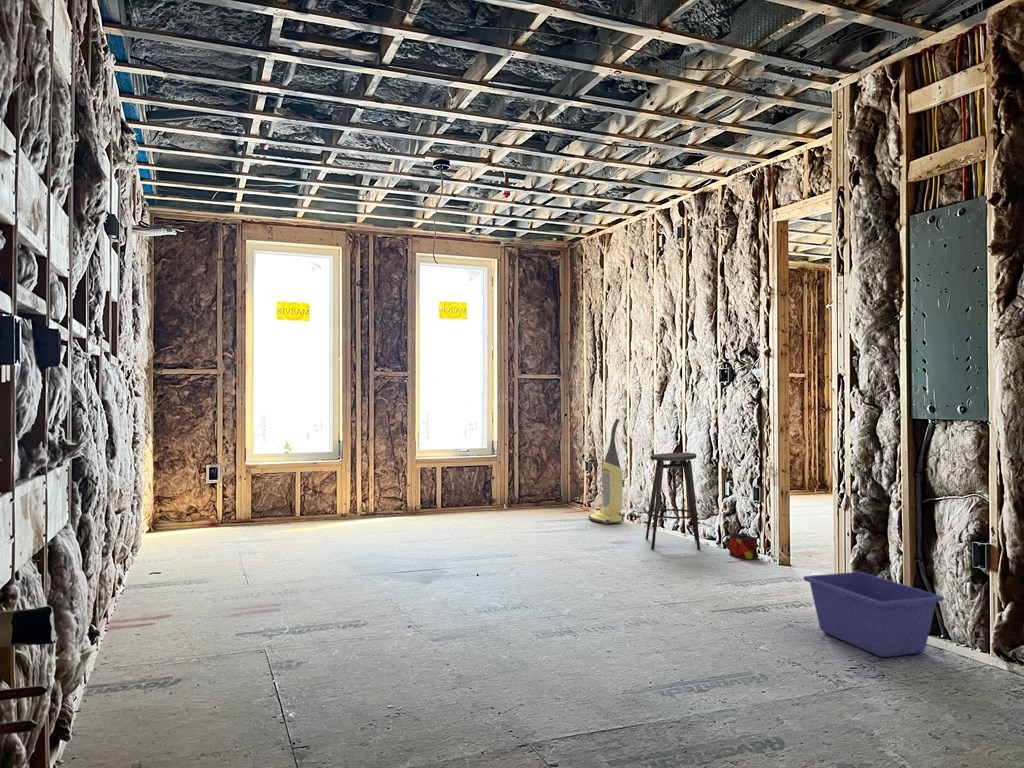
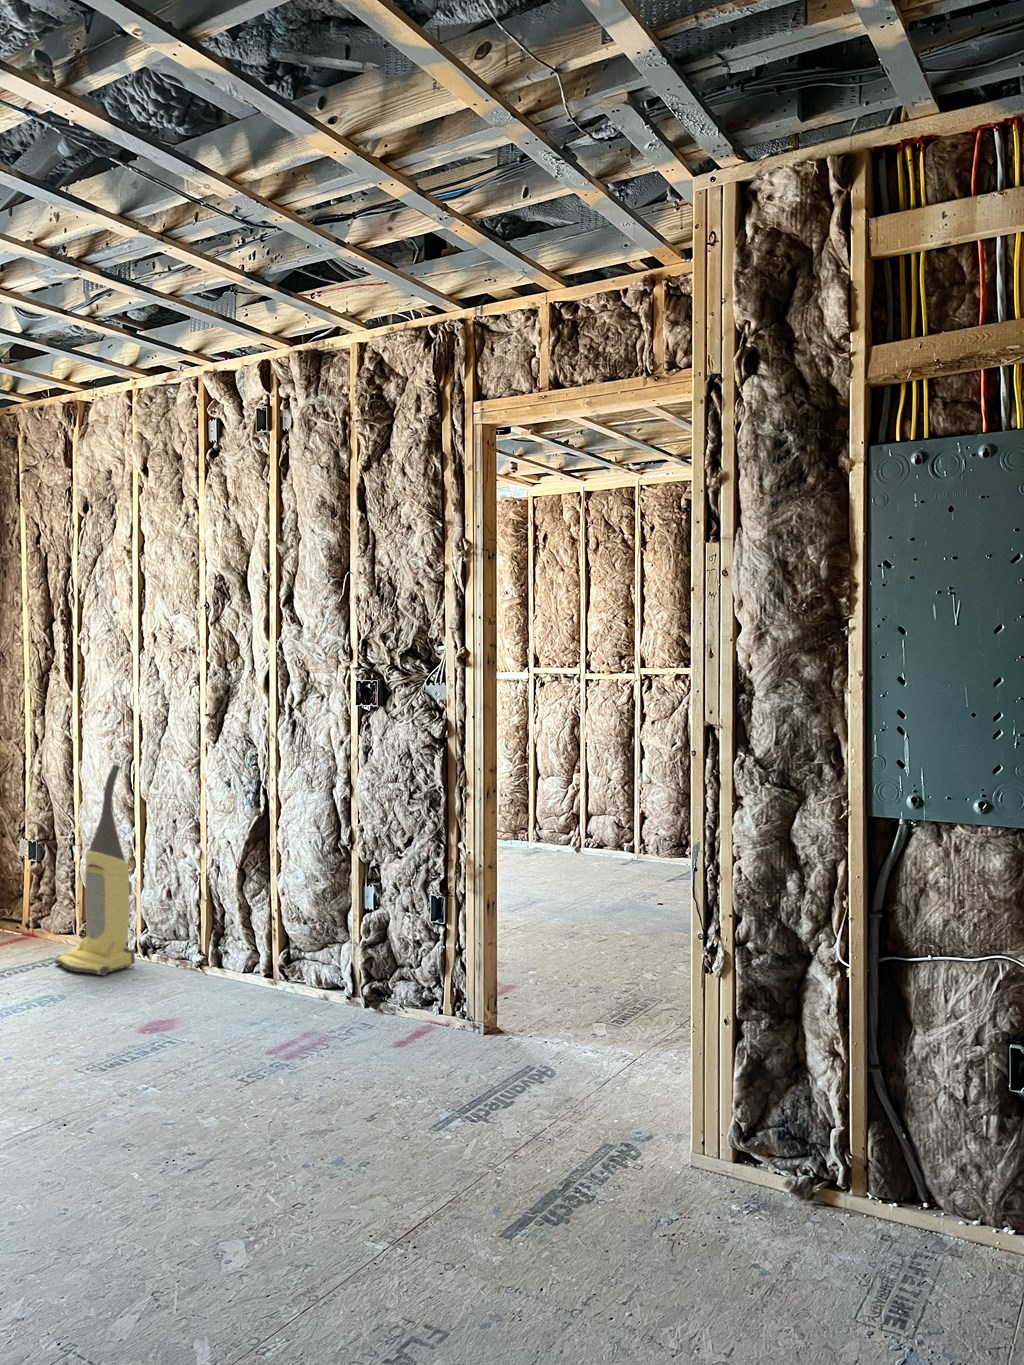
stool: present [645,453,700,550] -> none [210,837,331,1040]
bag: present [730,533,759,560] -> none [387,982,447,1033]
storage bin: present [803,572,944,657] -> none [713,1095,966,1297]

